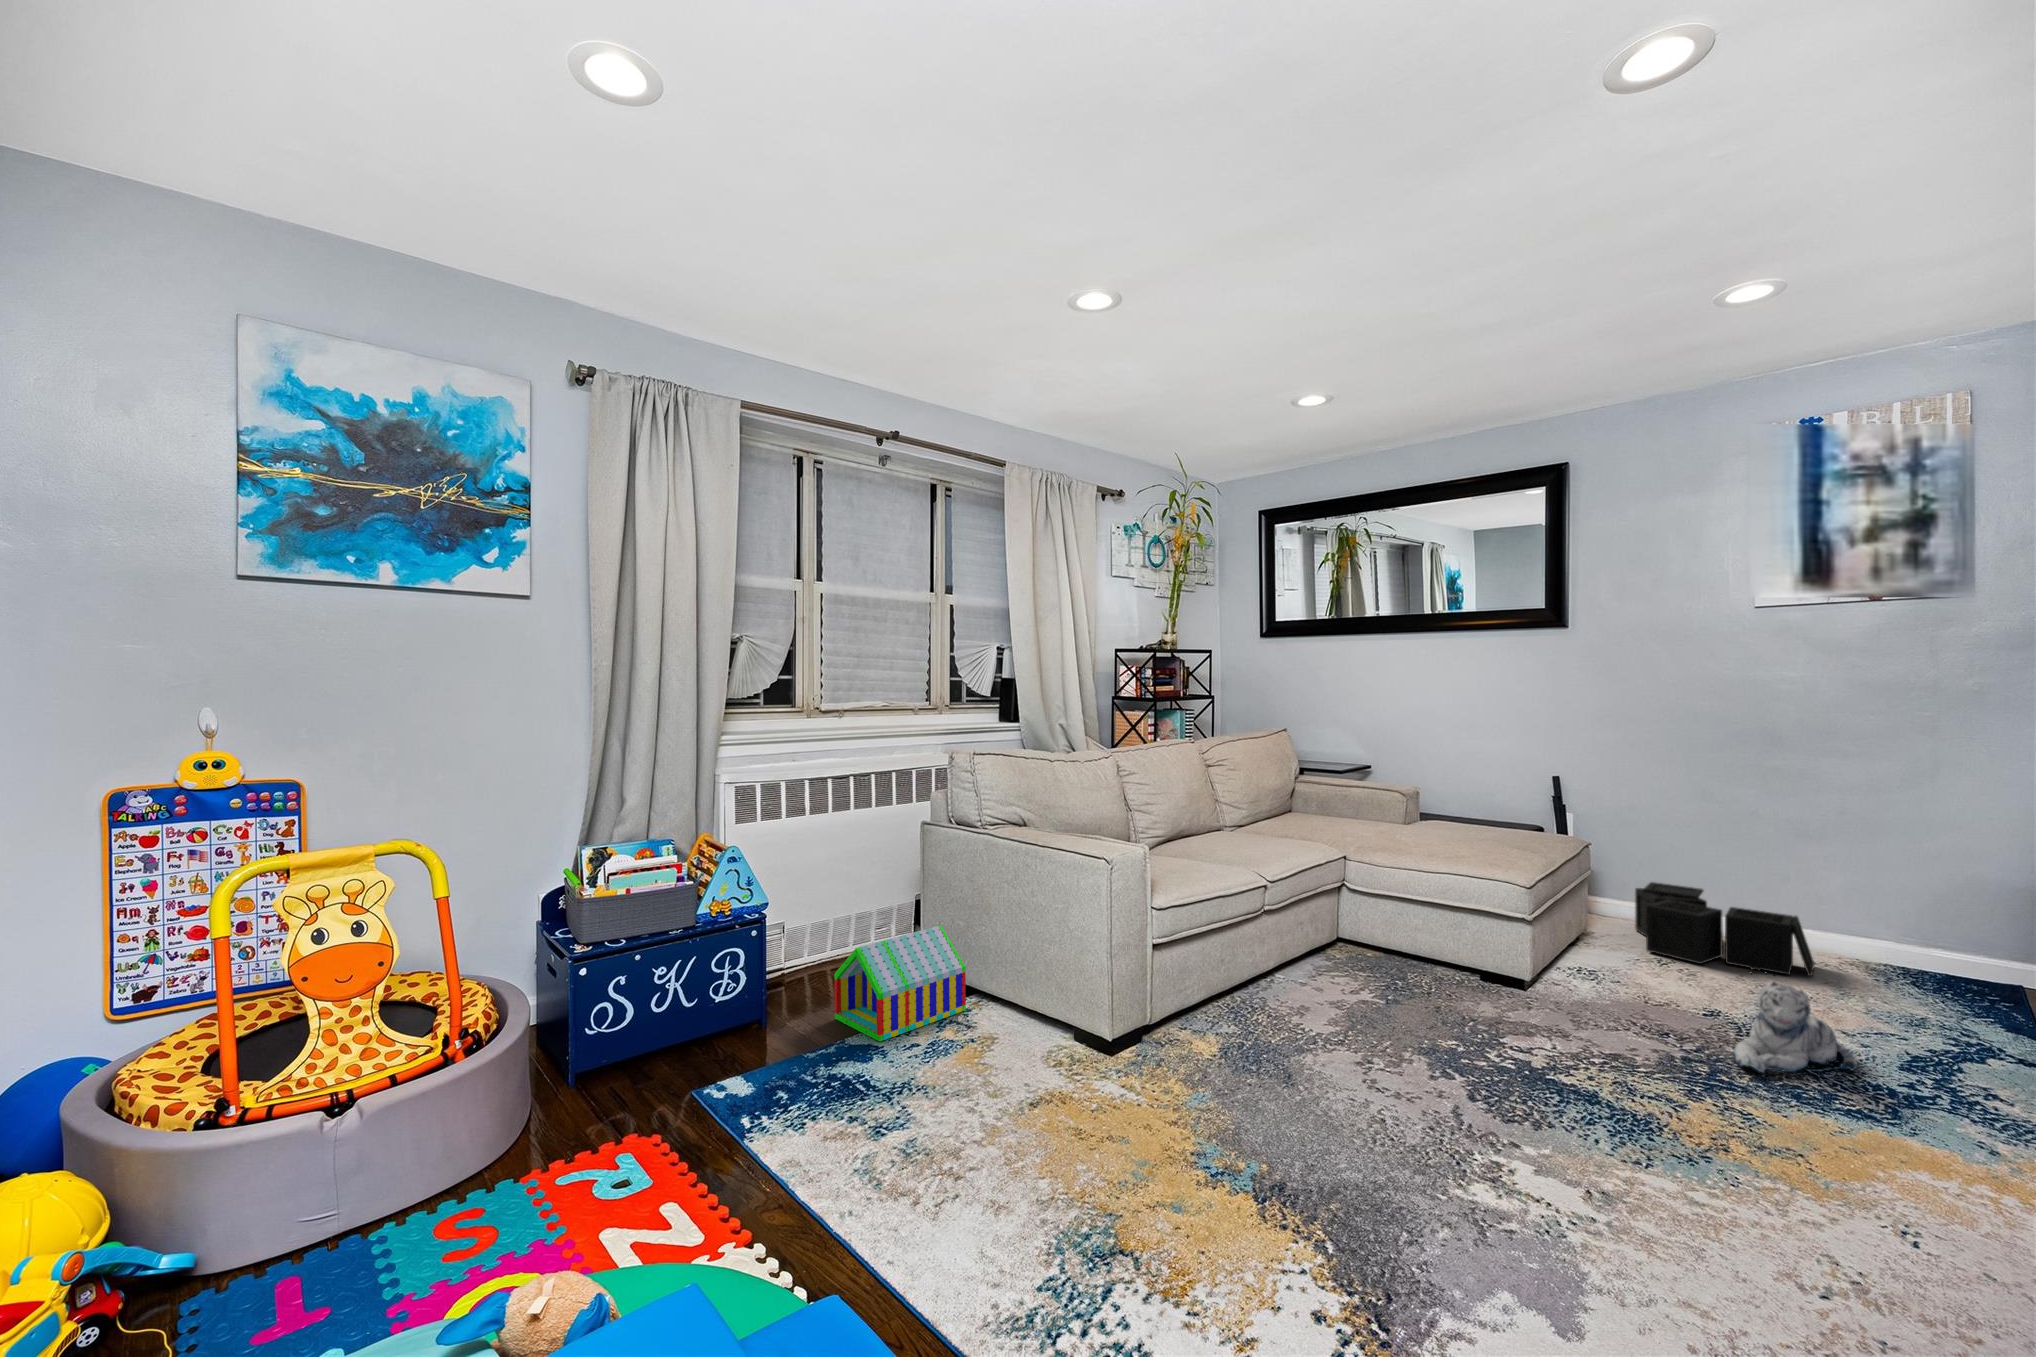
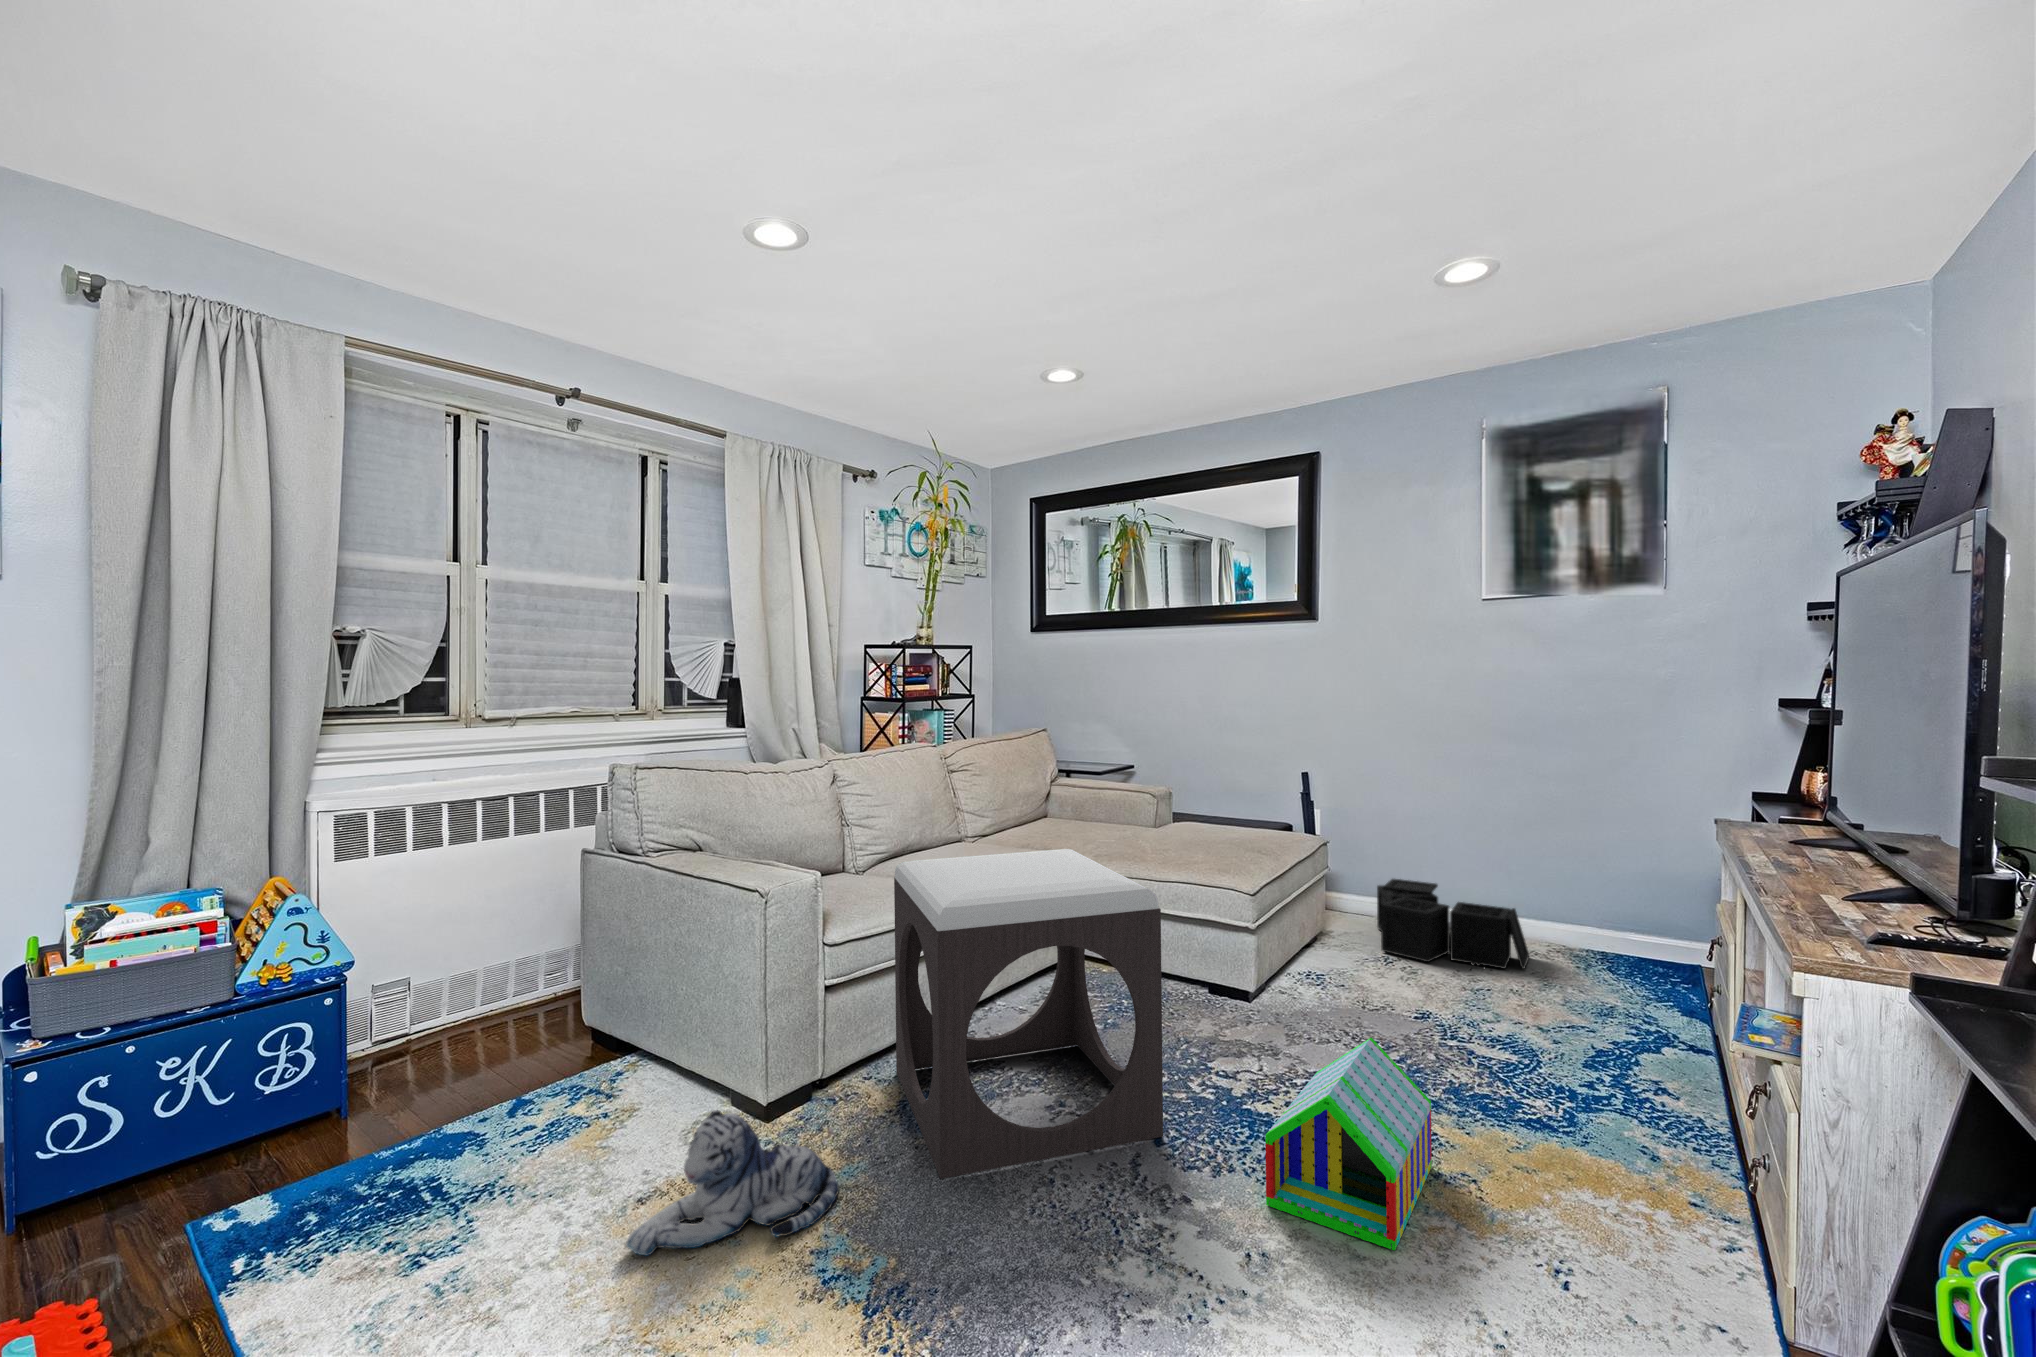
footstool: none [1204,836,1474,1109] -> present [894,849,1163,1179]
toy house: present [834,925,966,1042] -> present [1265,1038,1432,1251]
plush toy: present [1734,981,1858,1073] -> present [626,1110,839,1256]

